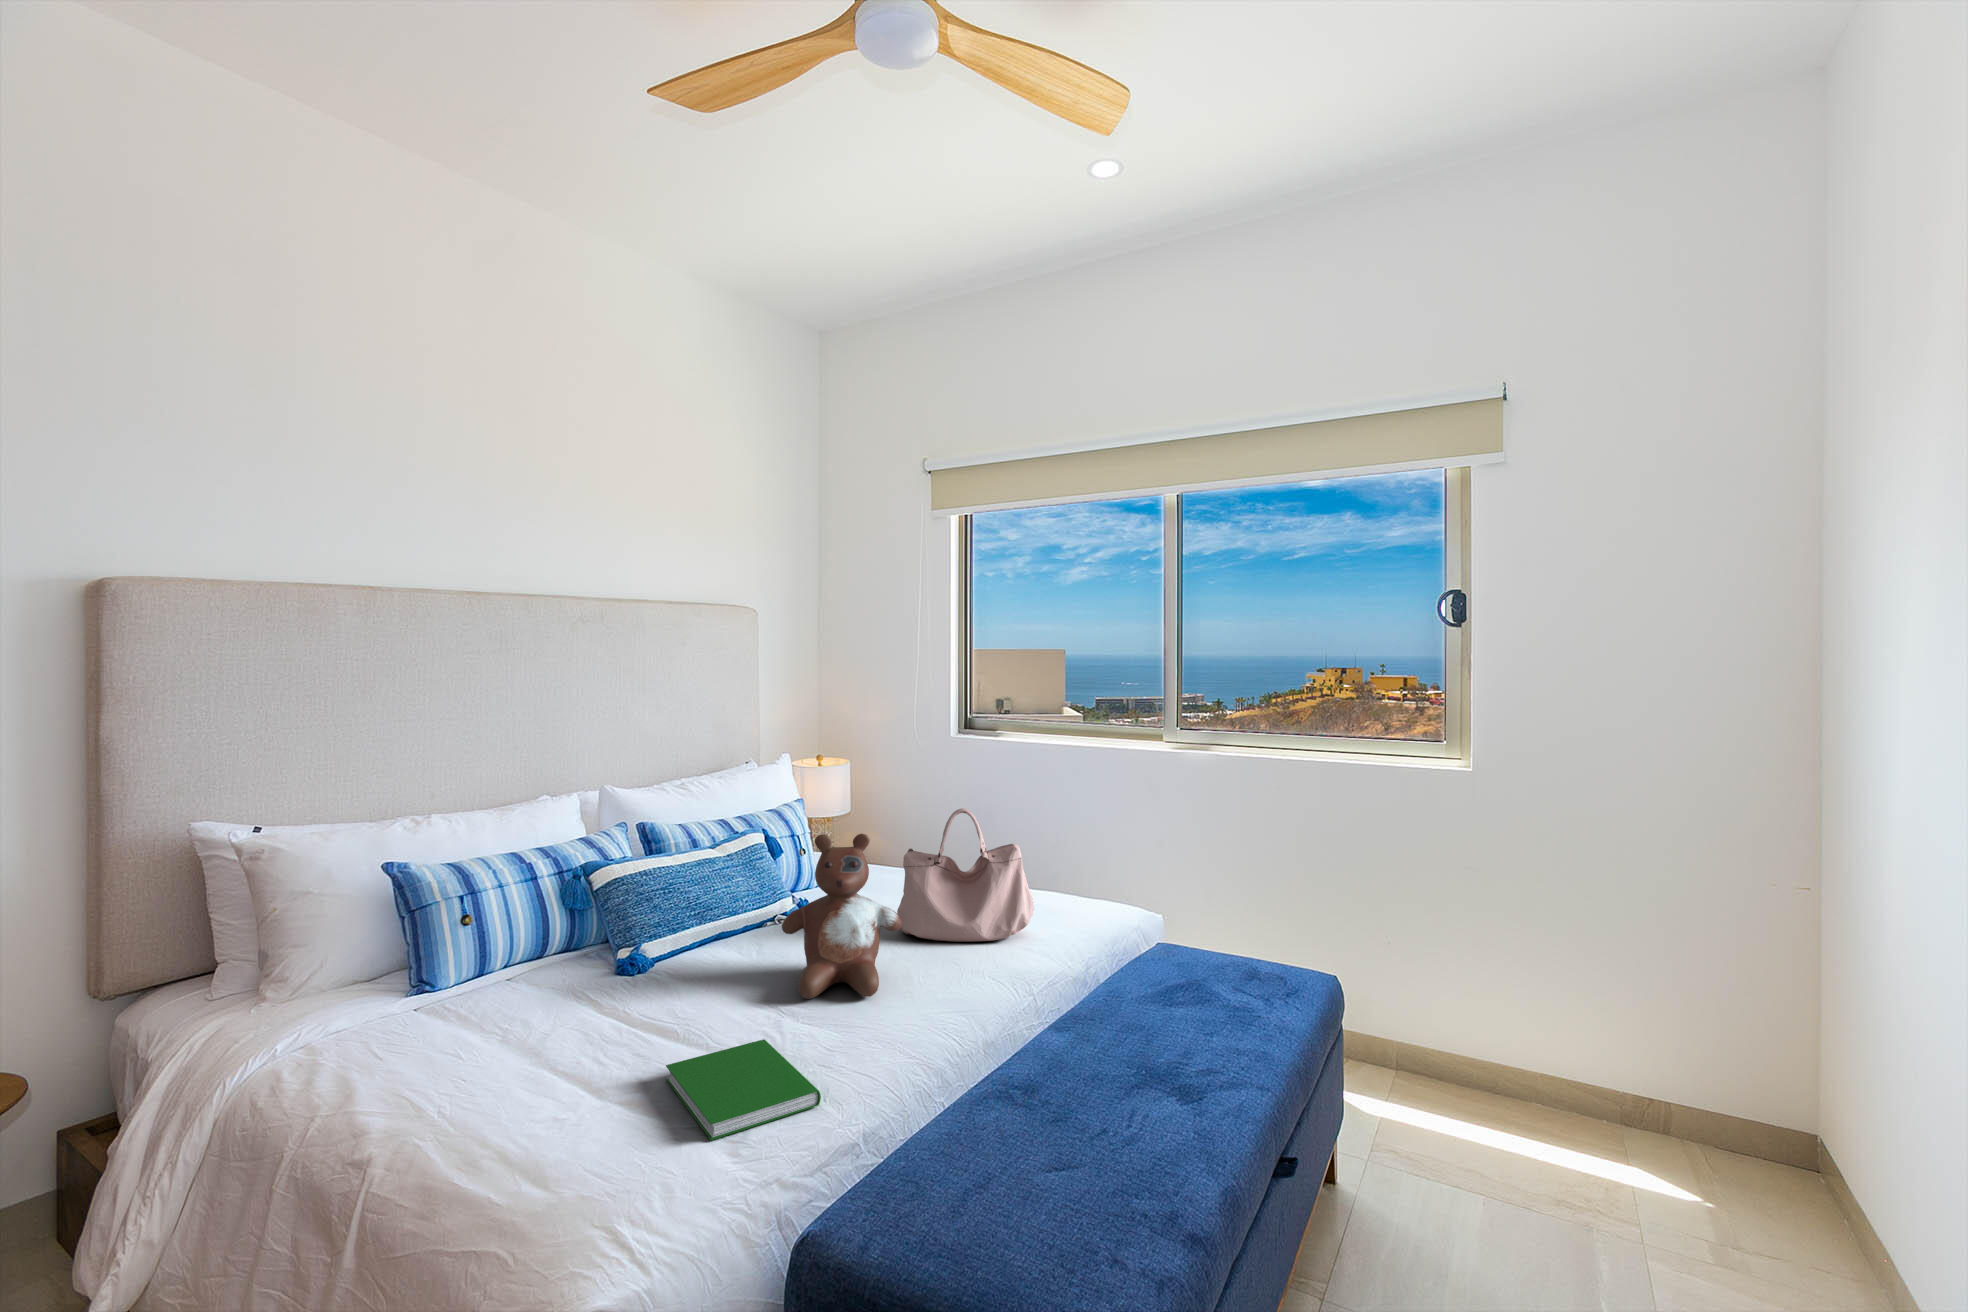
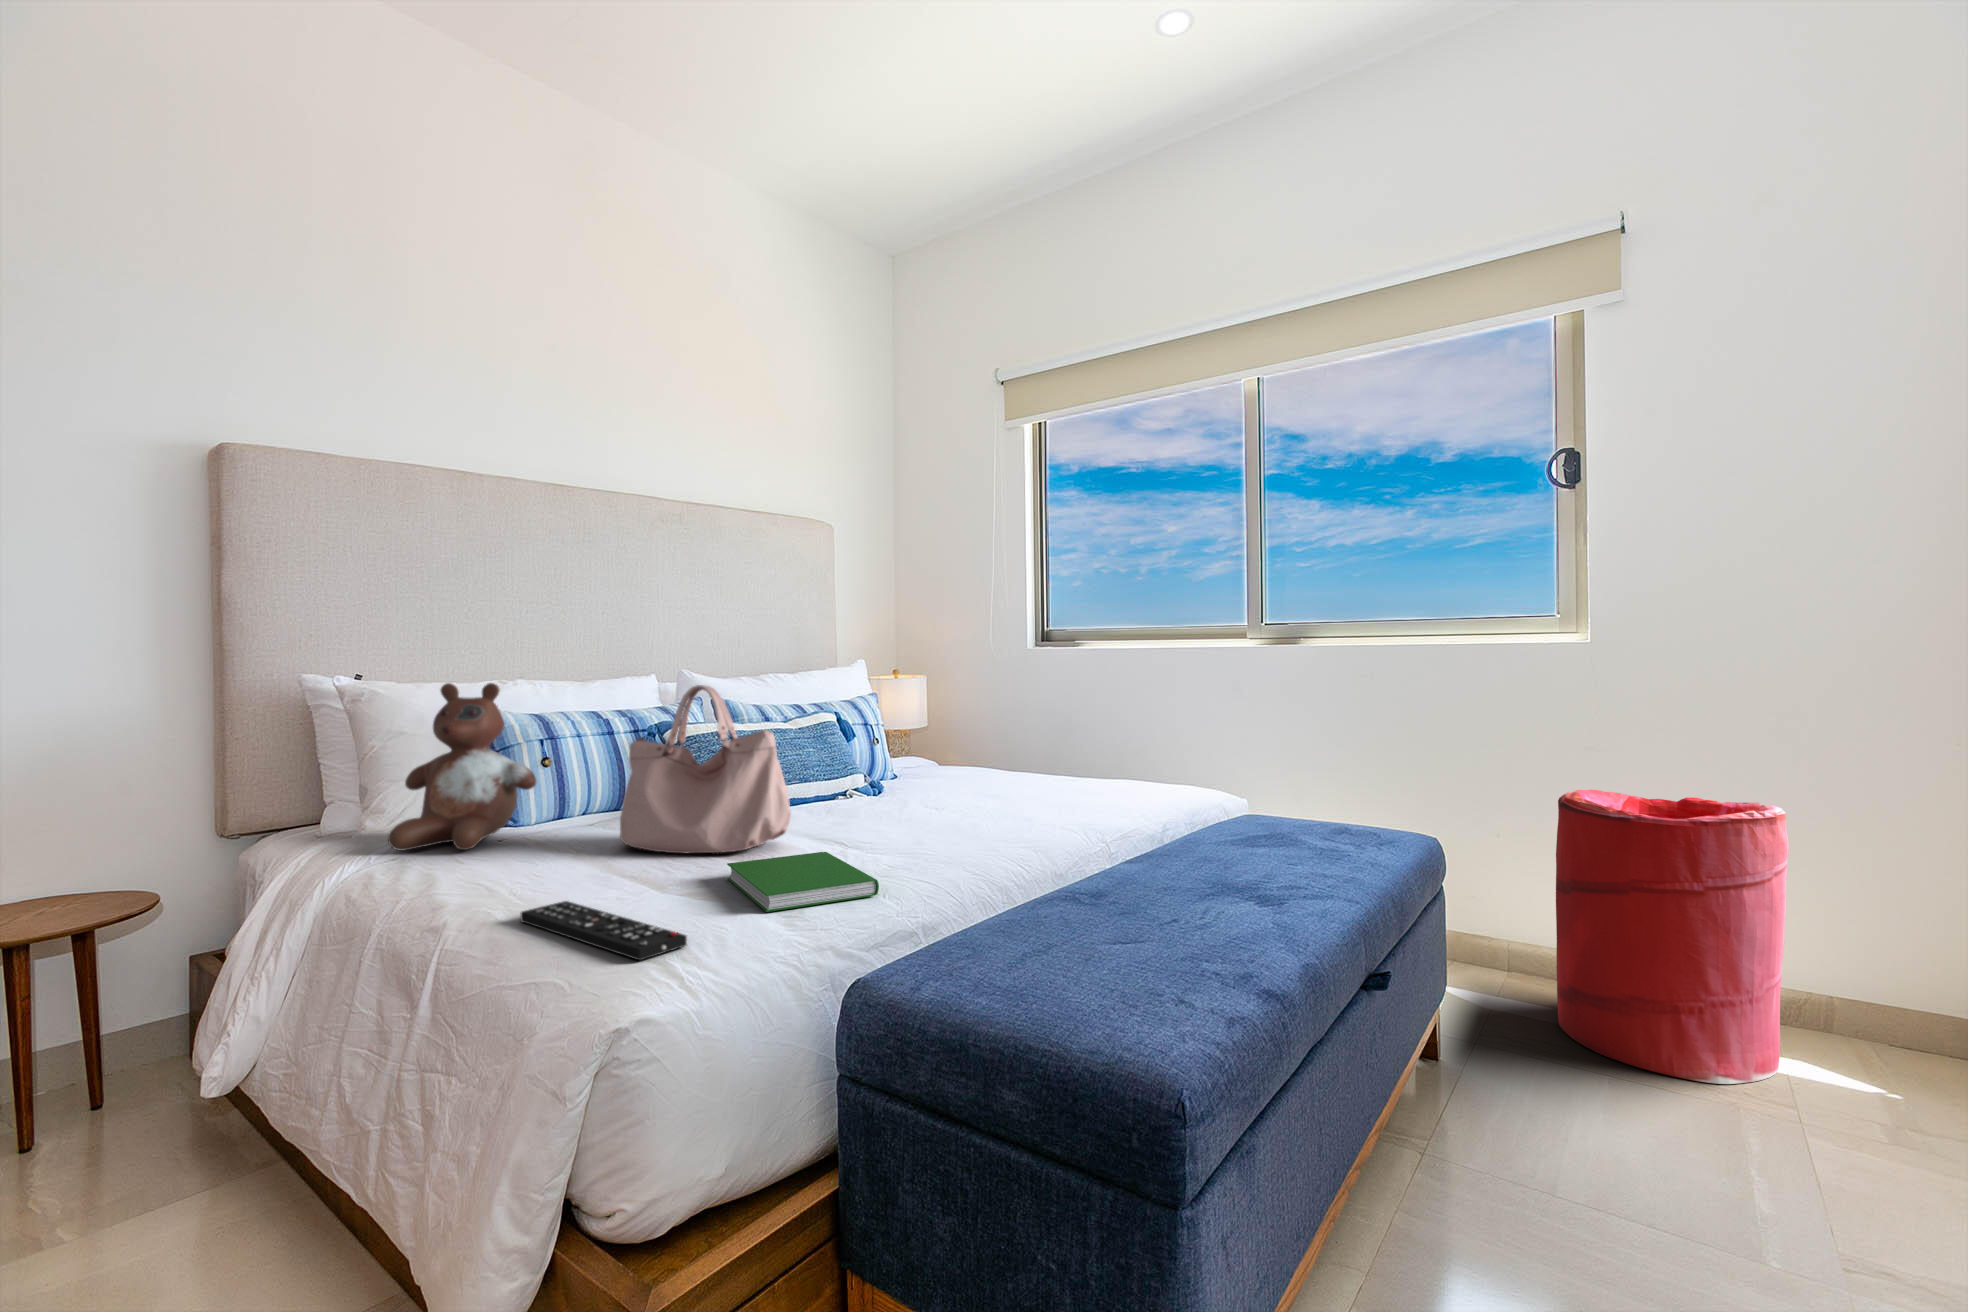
handbag: present [897,808,1034,942] -> present [620,685,791,853]
stuffed bear: present [782,834,902,999] -> present [388,683,536,851]
laundry hamper: none [1439,912,1636,1200] -> present [1556,790,1789,1084]
remote control: none [458,1135,635,1235] -> present [521,901,687,960]

